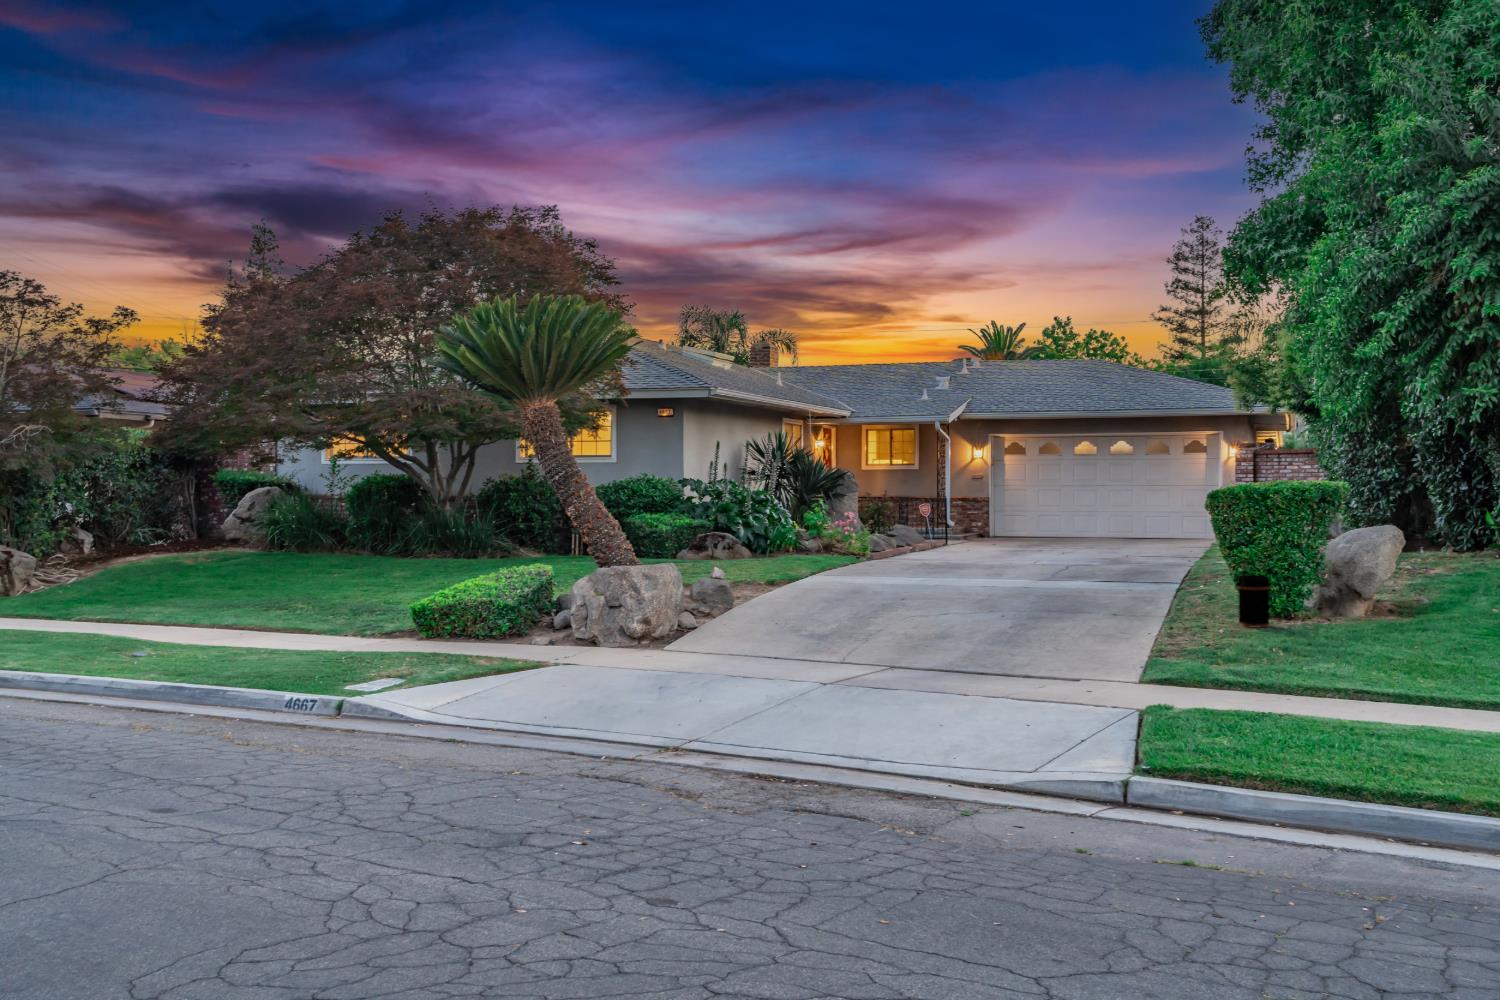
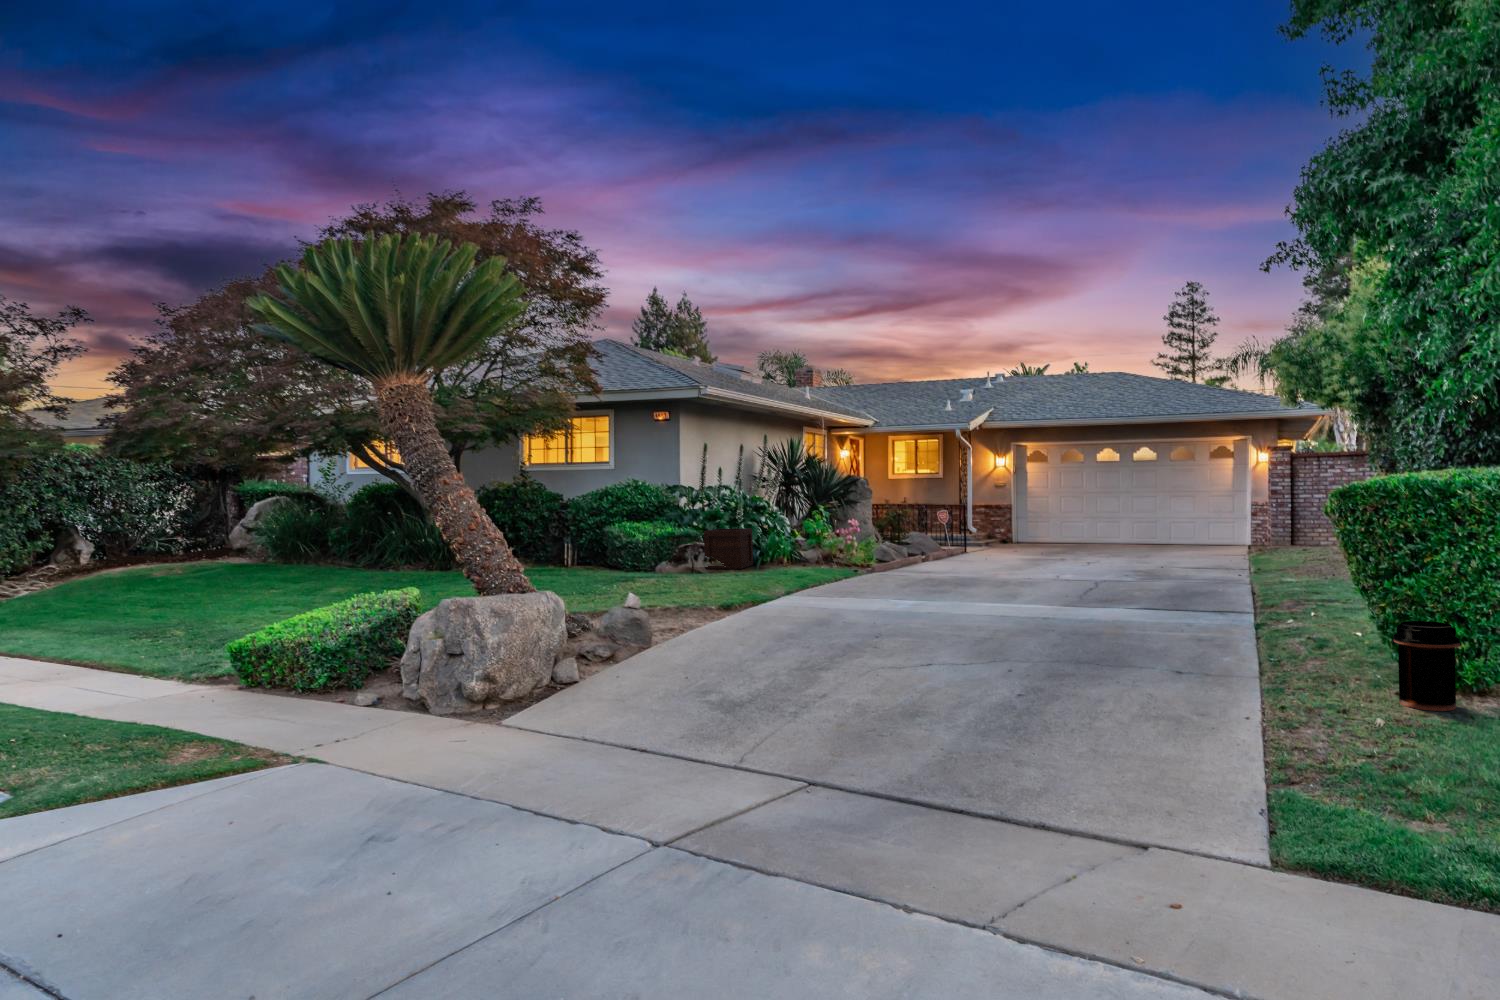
wooden crate: none [717,519,760,557] -> present [704,528,753,569]

